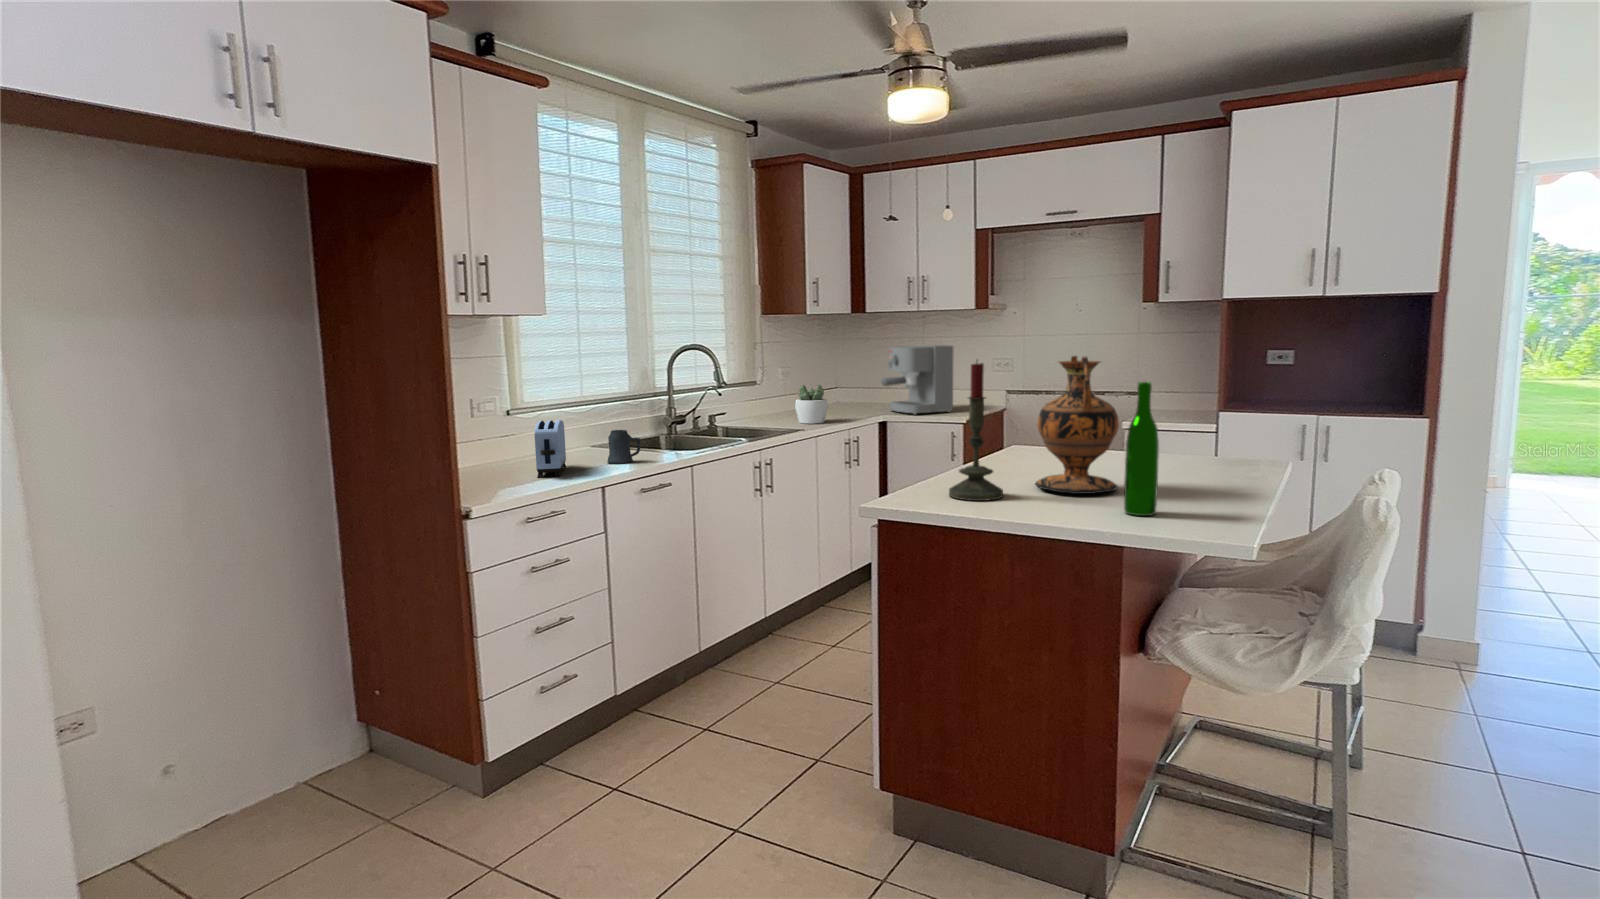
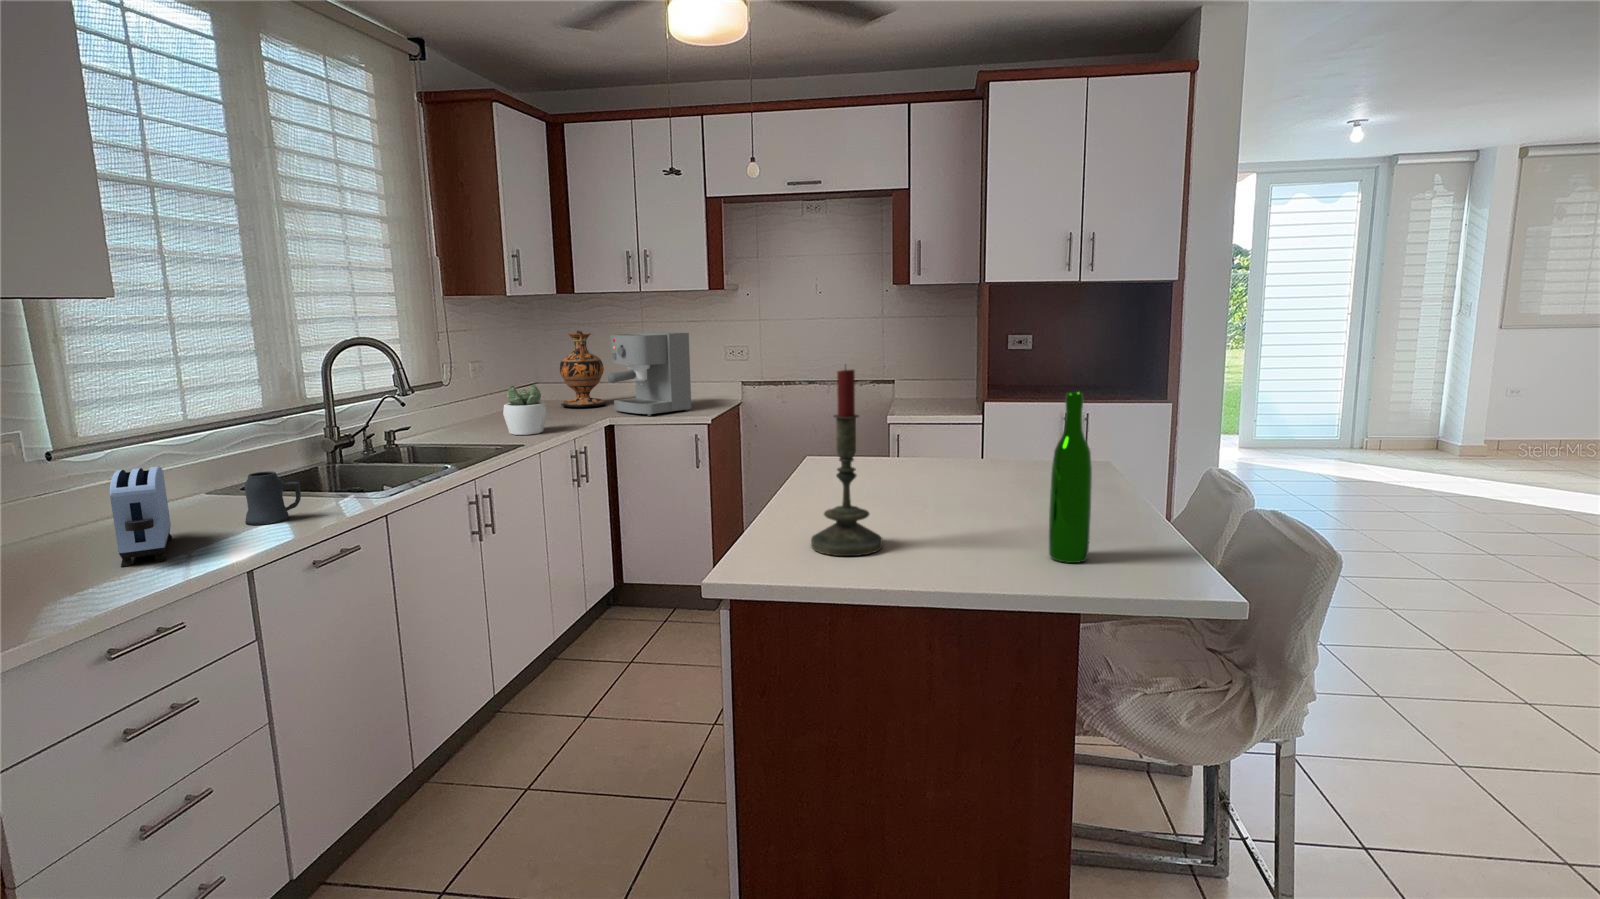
vase: present [1035,356,1119,494] -> present [559,331,606,407]

